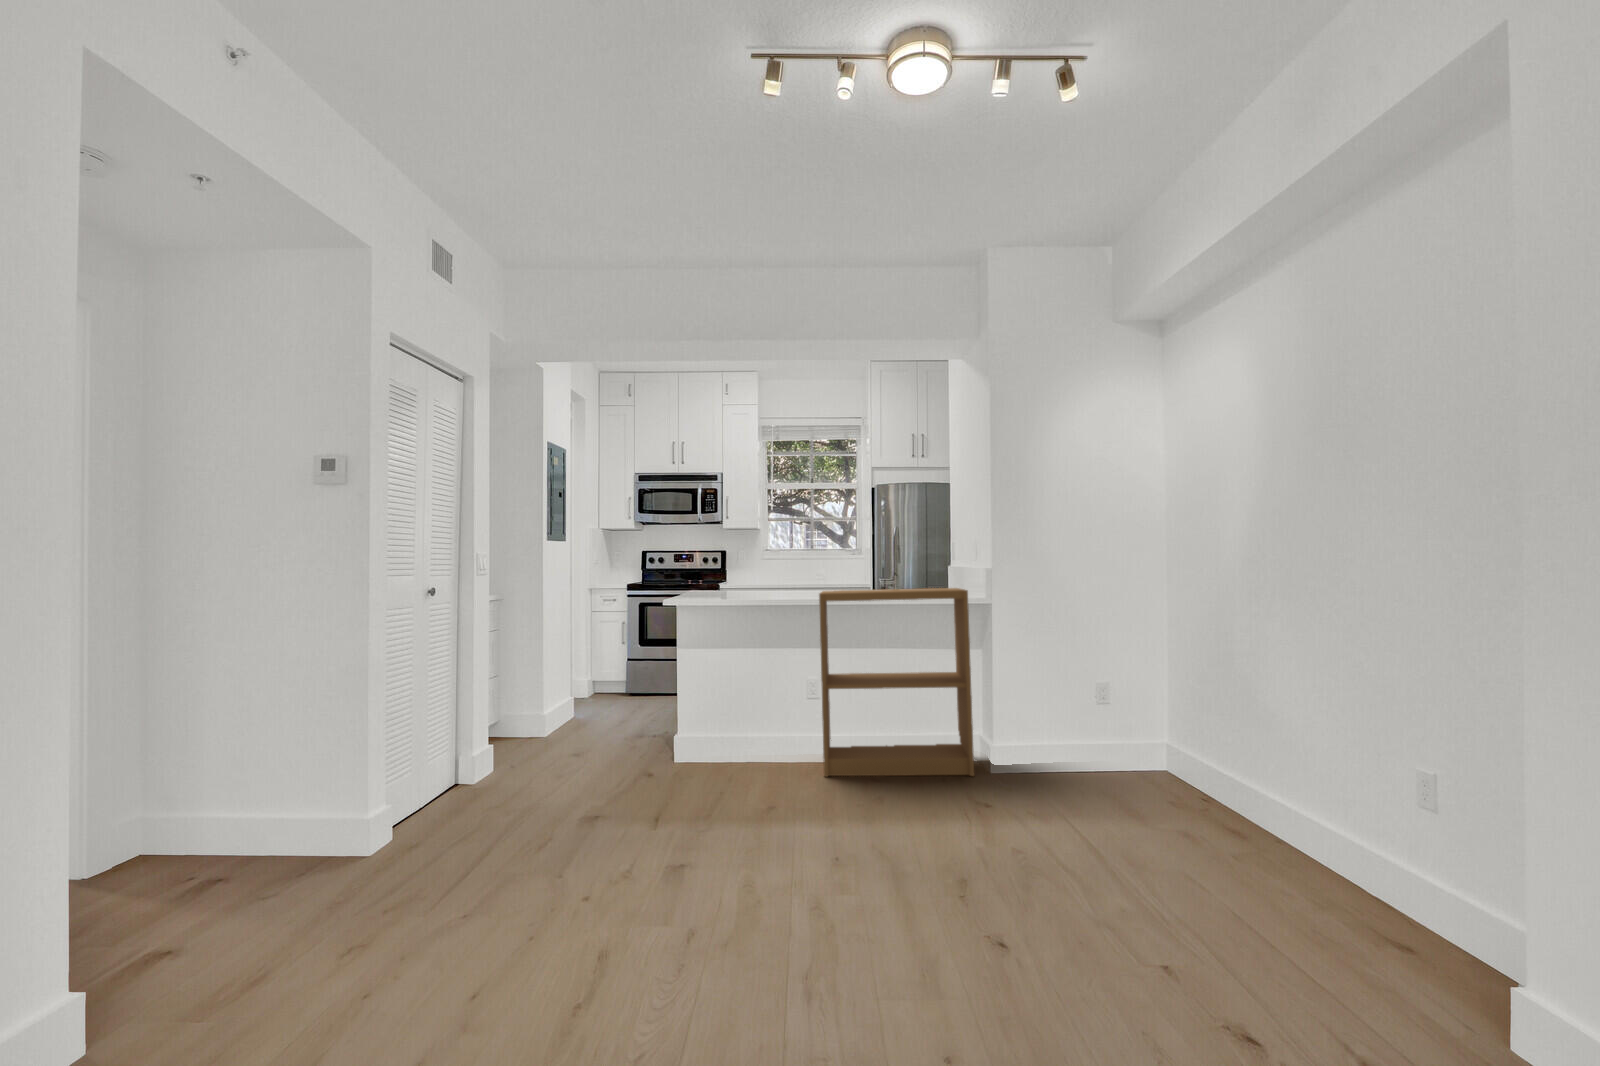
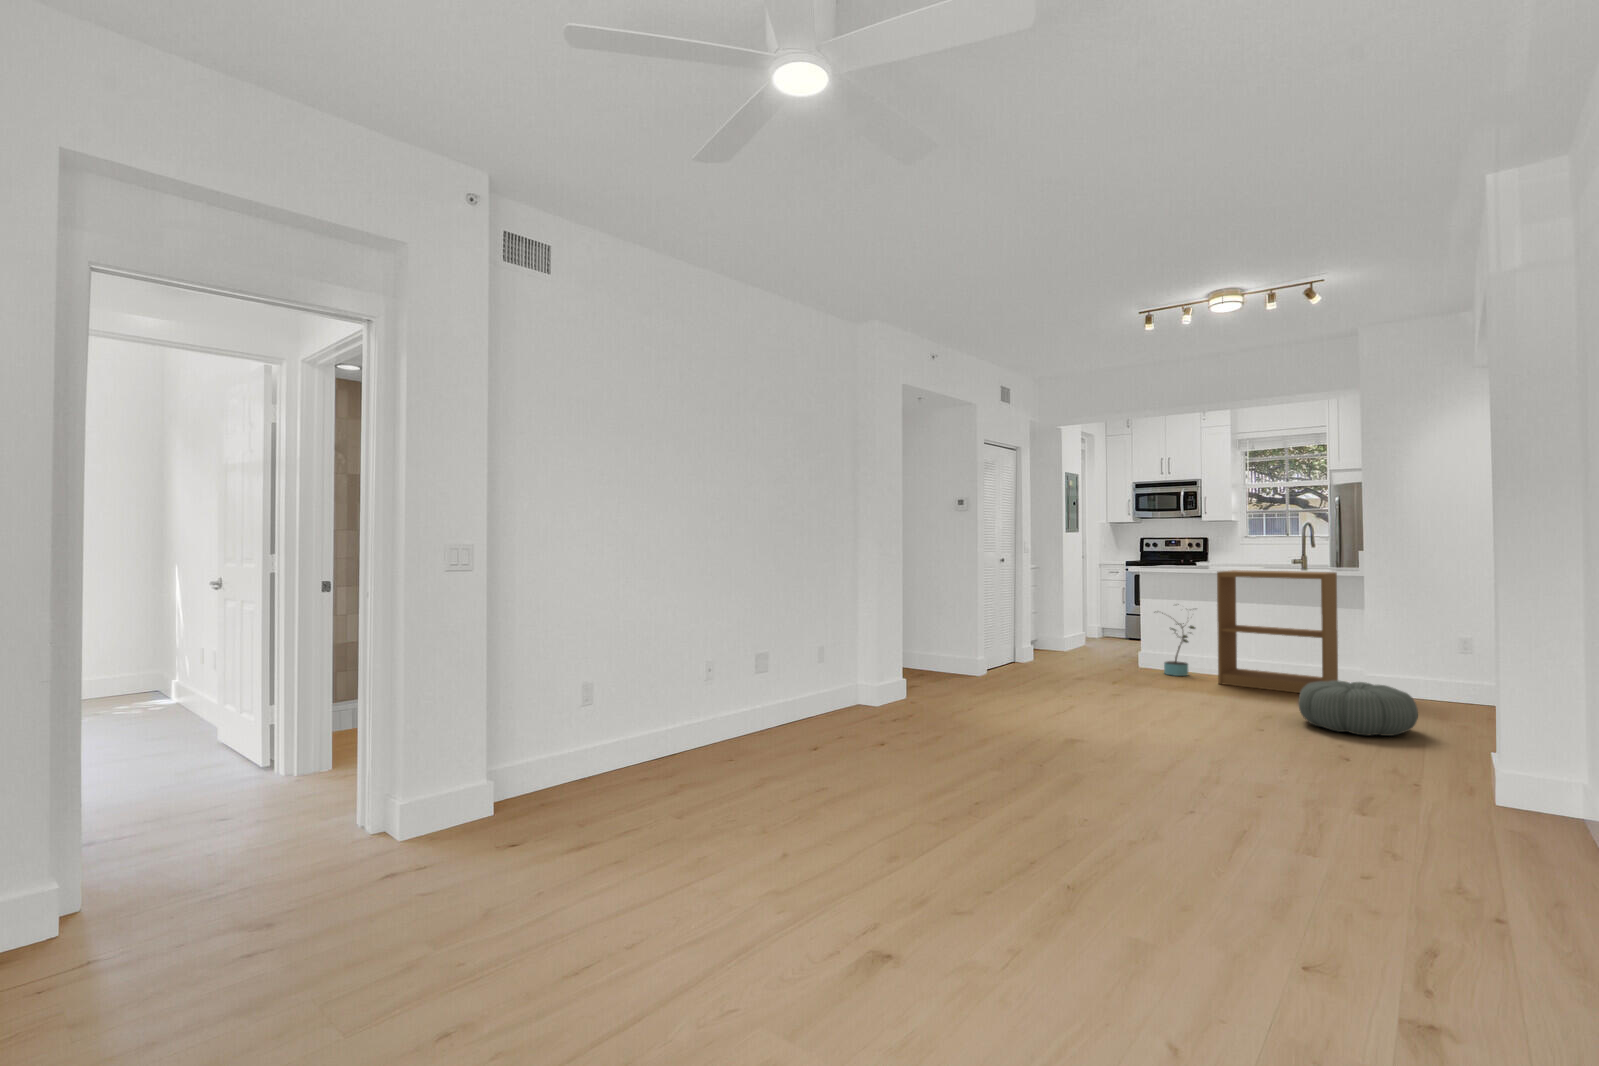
potted plant: none [712,648,780,768] -> present [1162,613,1195,676]
pouf: none [1030,767,1219,880] -> present [1298,680,1418,736]

